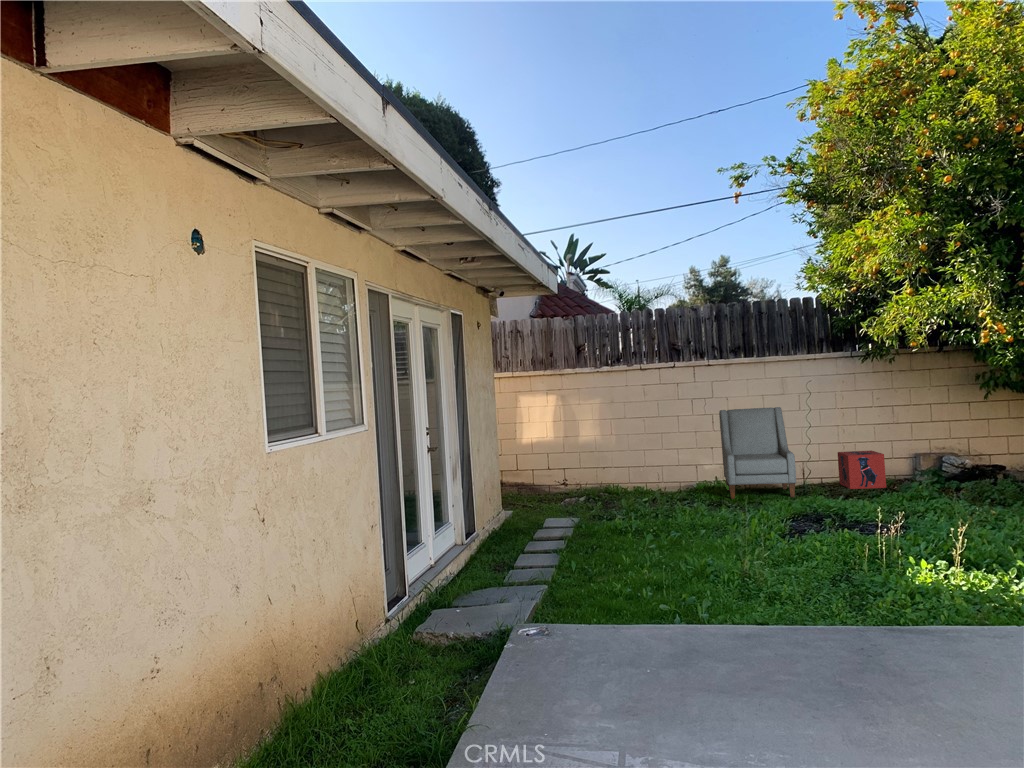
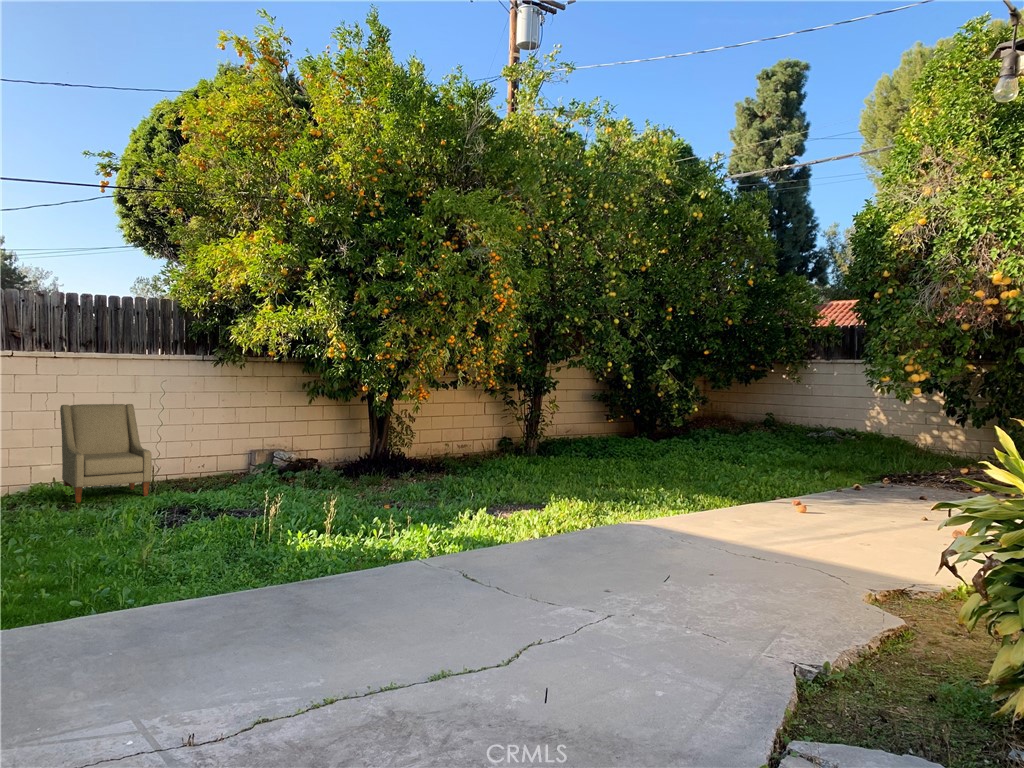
storage box: present [838,451,886,489] -> none [186,448,230,485]

